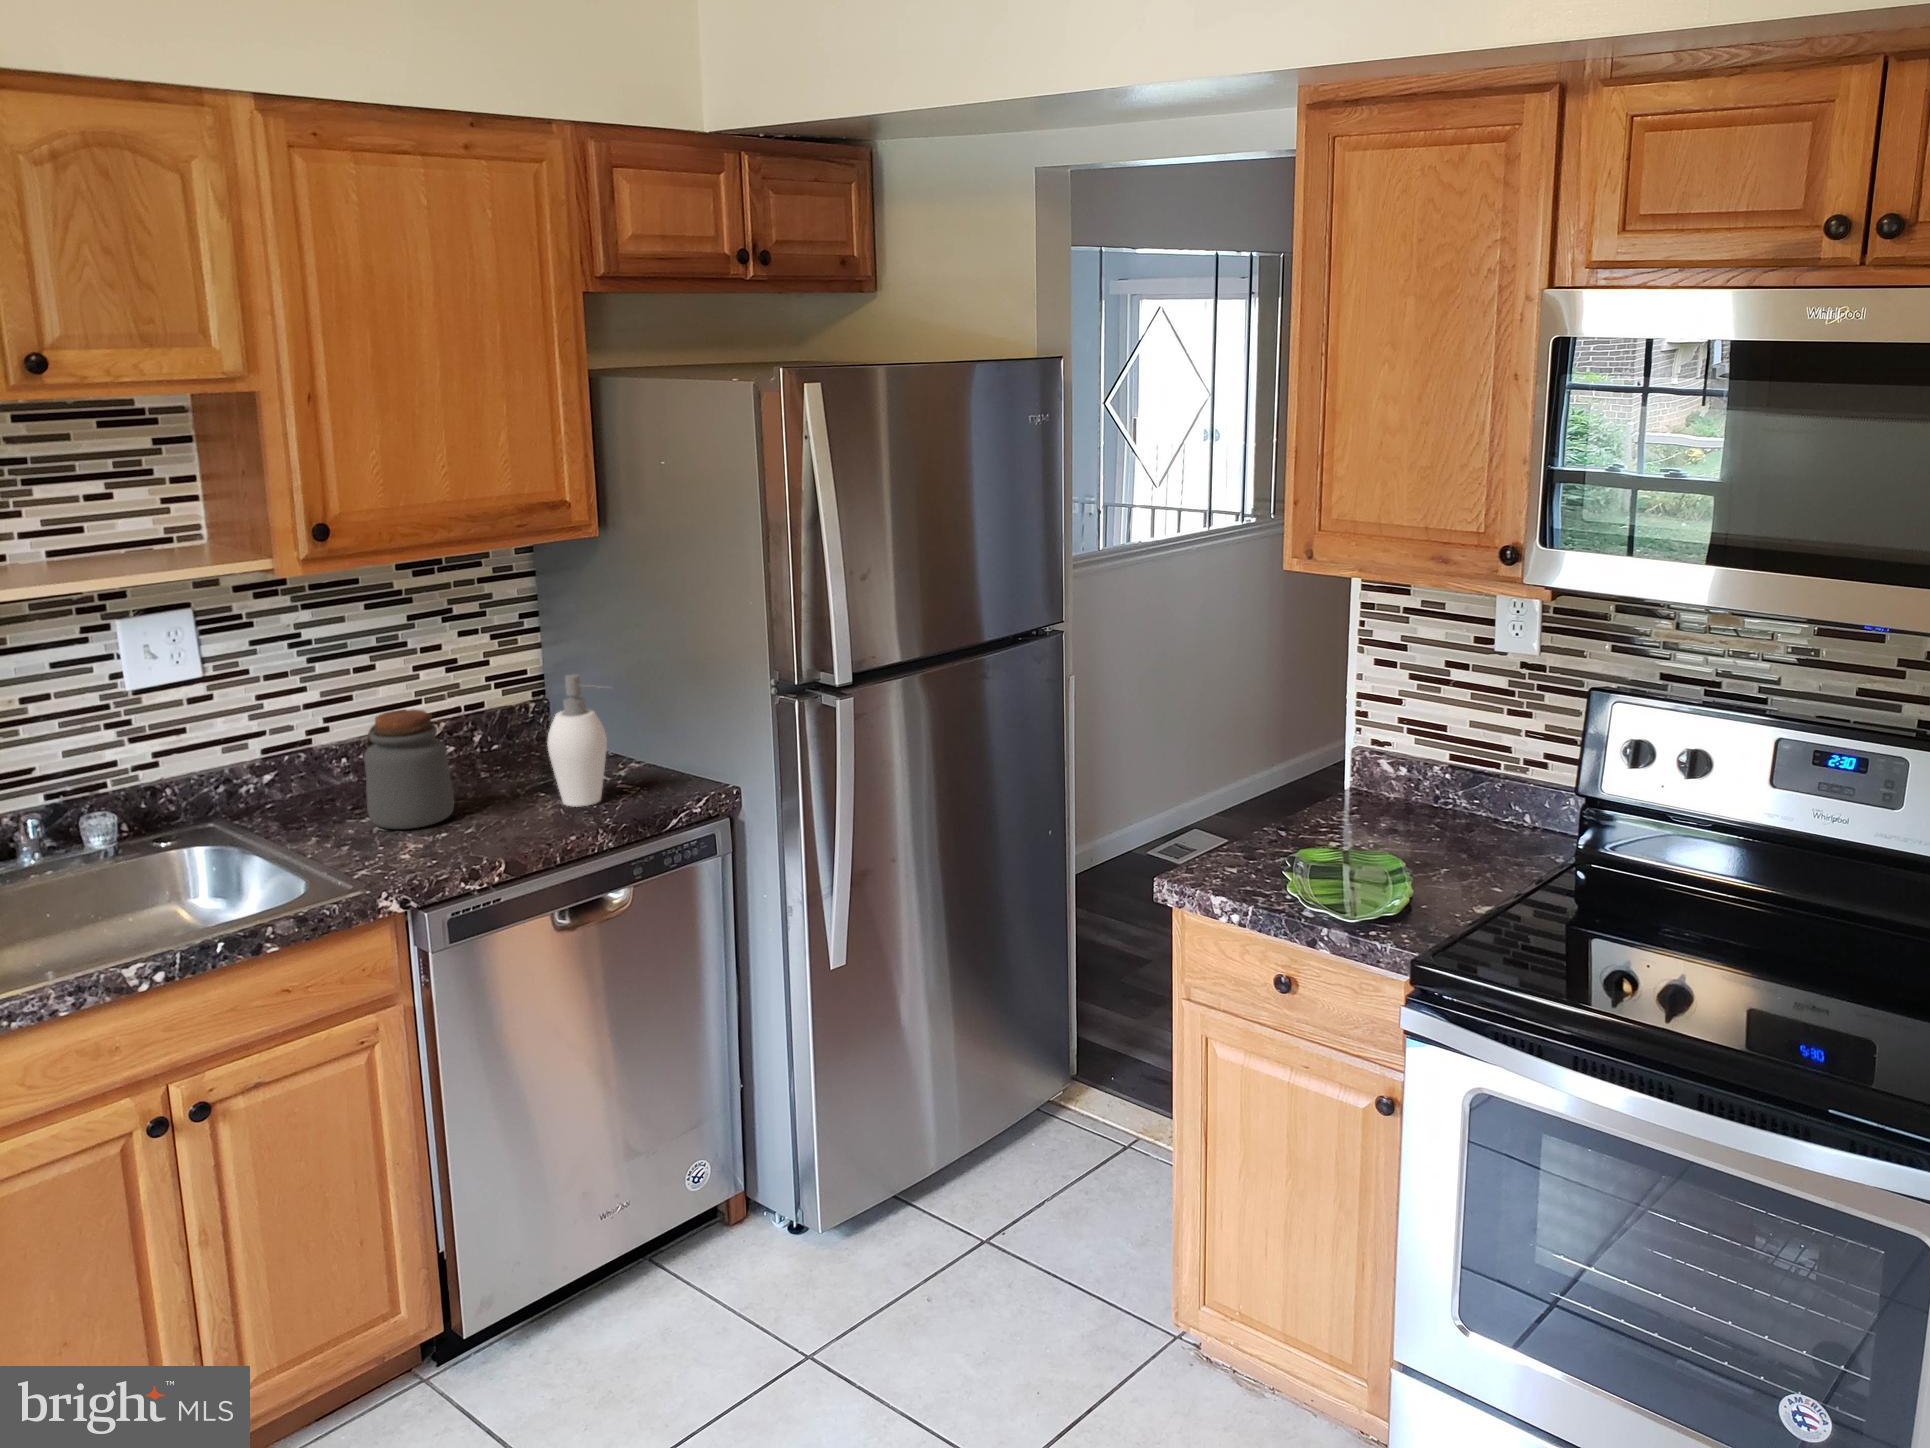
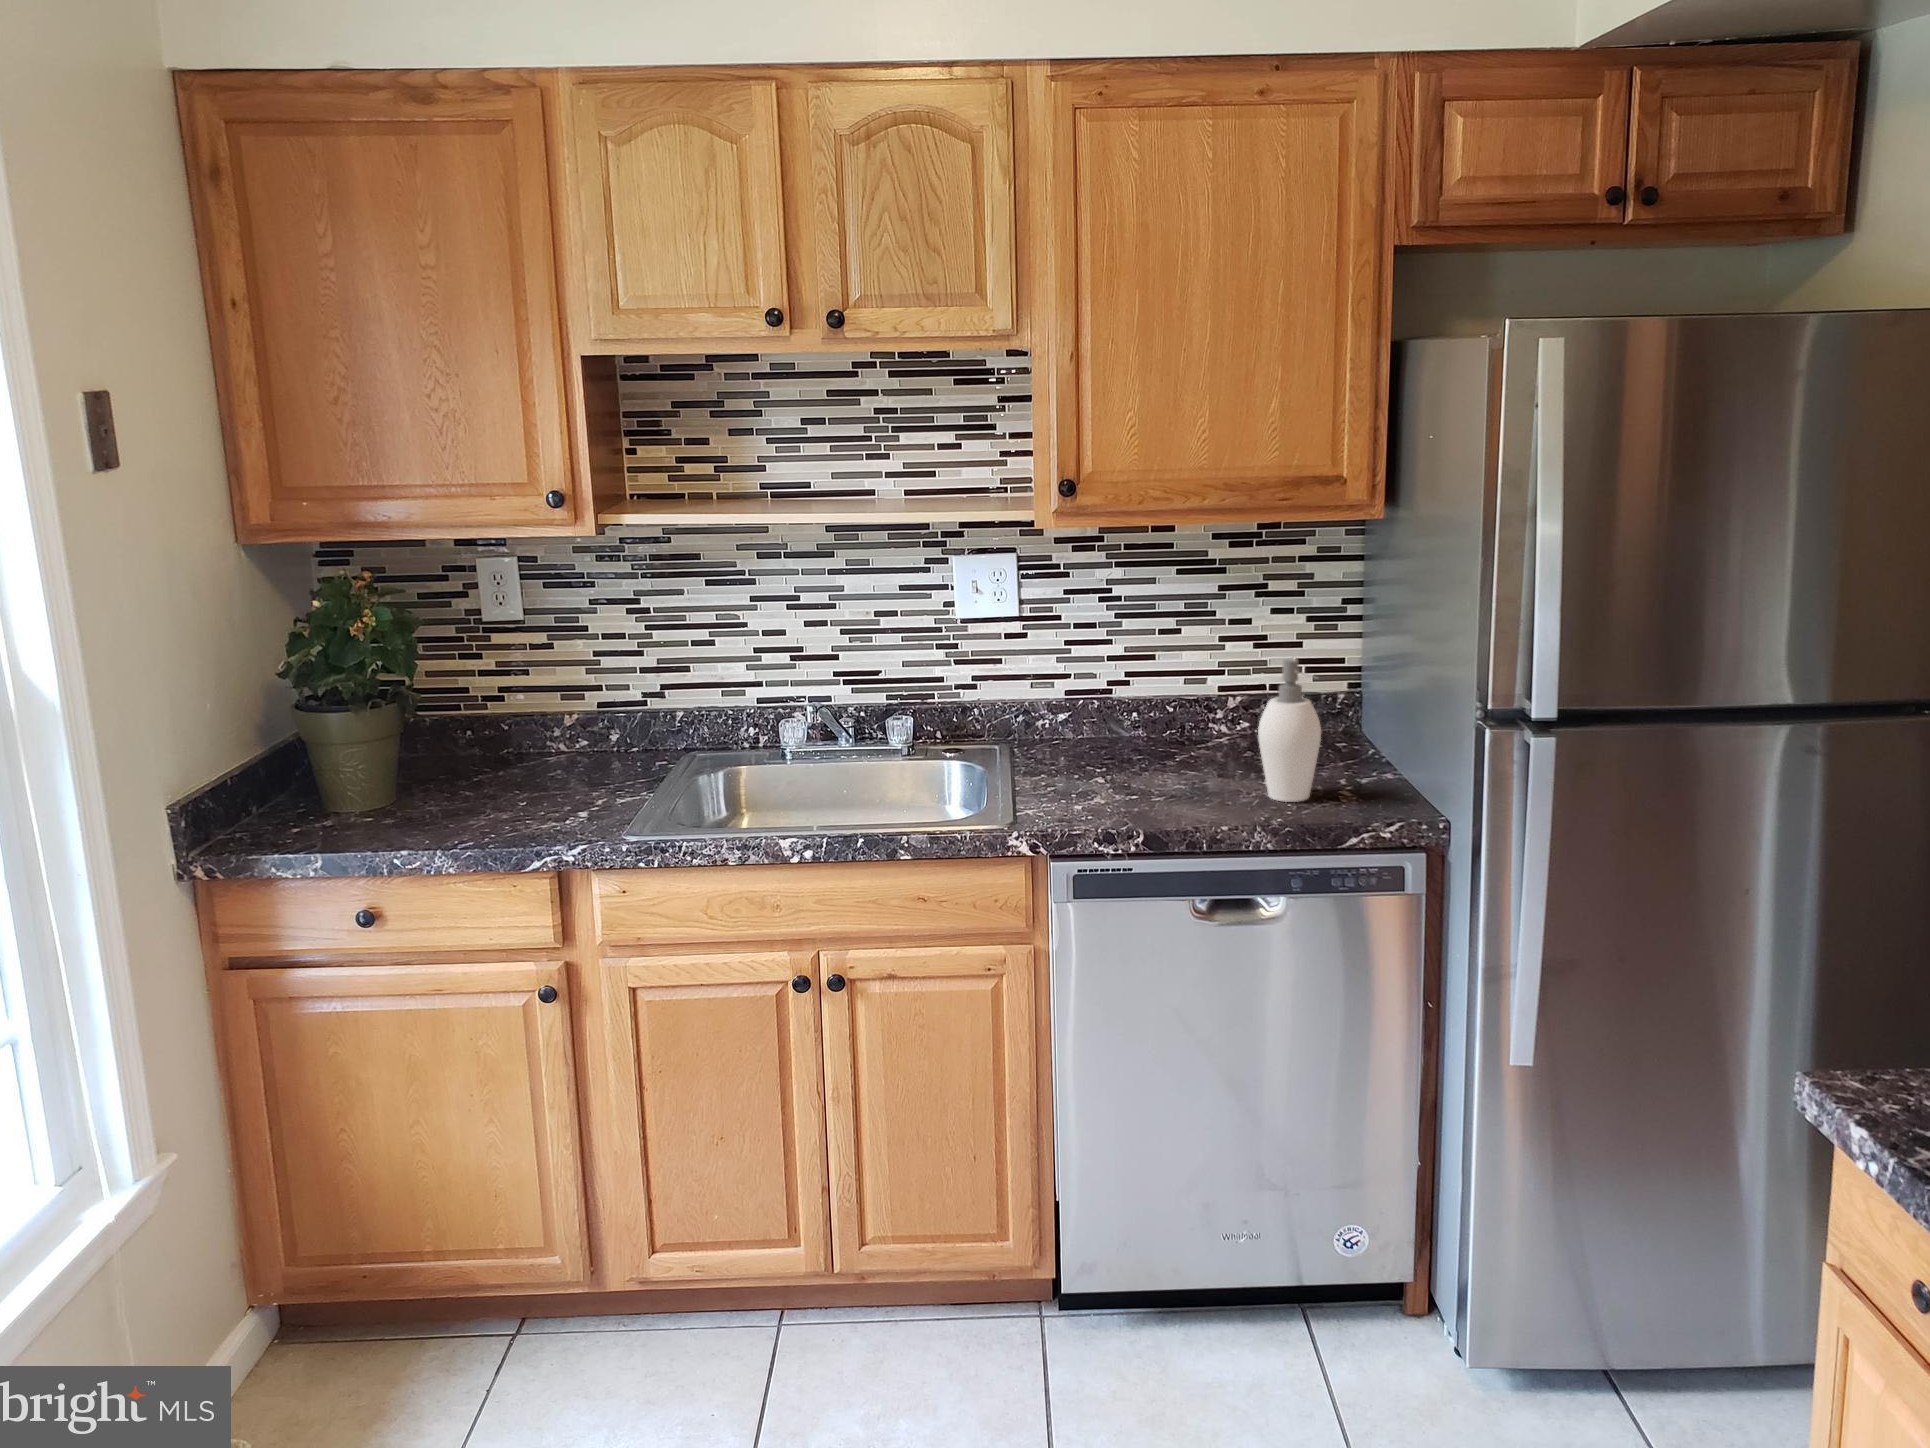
jar: present [364,710,454,829] -> none [1094,670,1174,786]

